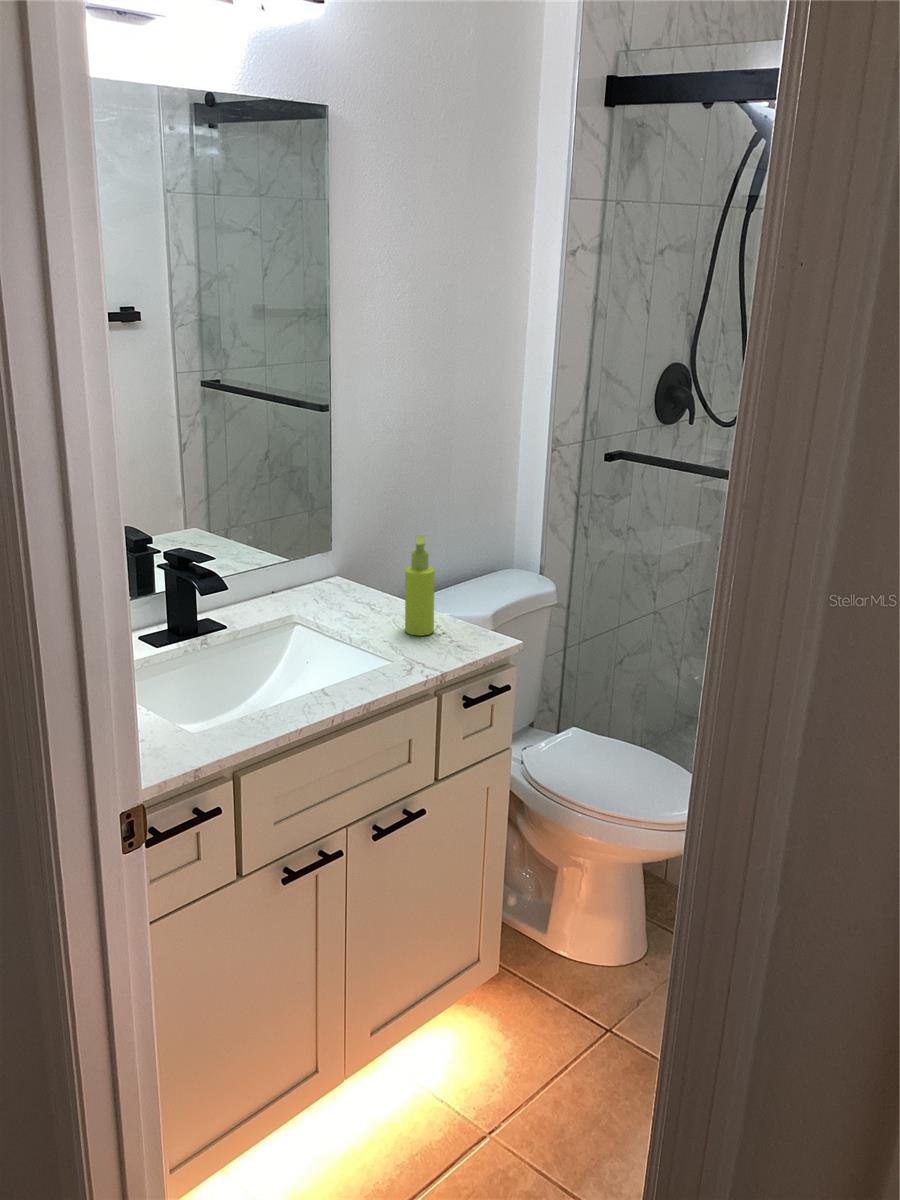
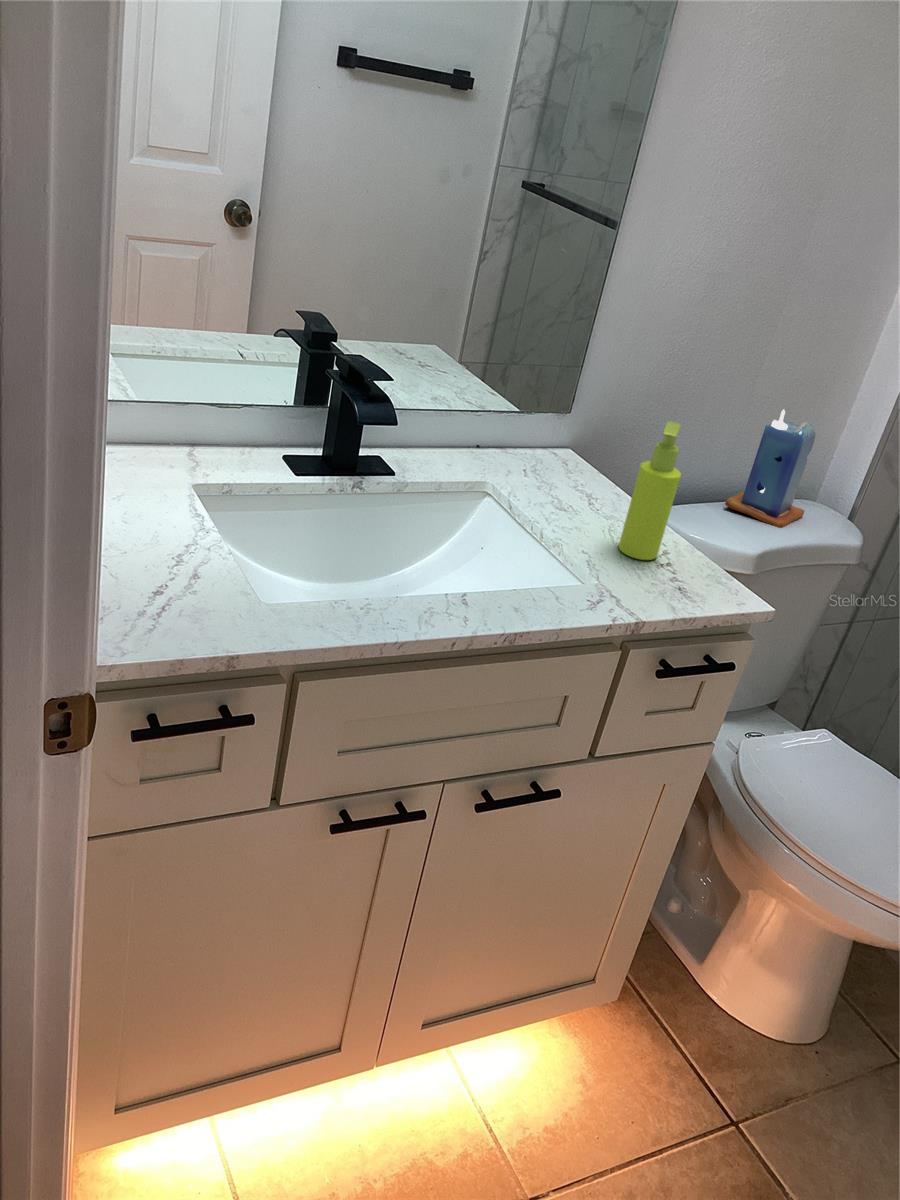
candle: none [456,508,511,593] -> present [725,409,816,528]

